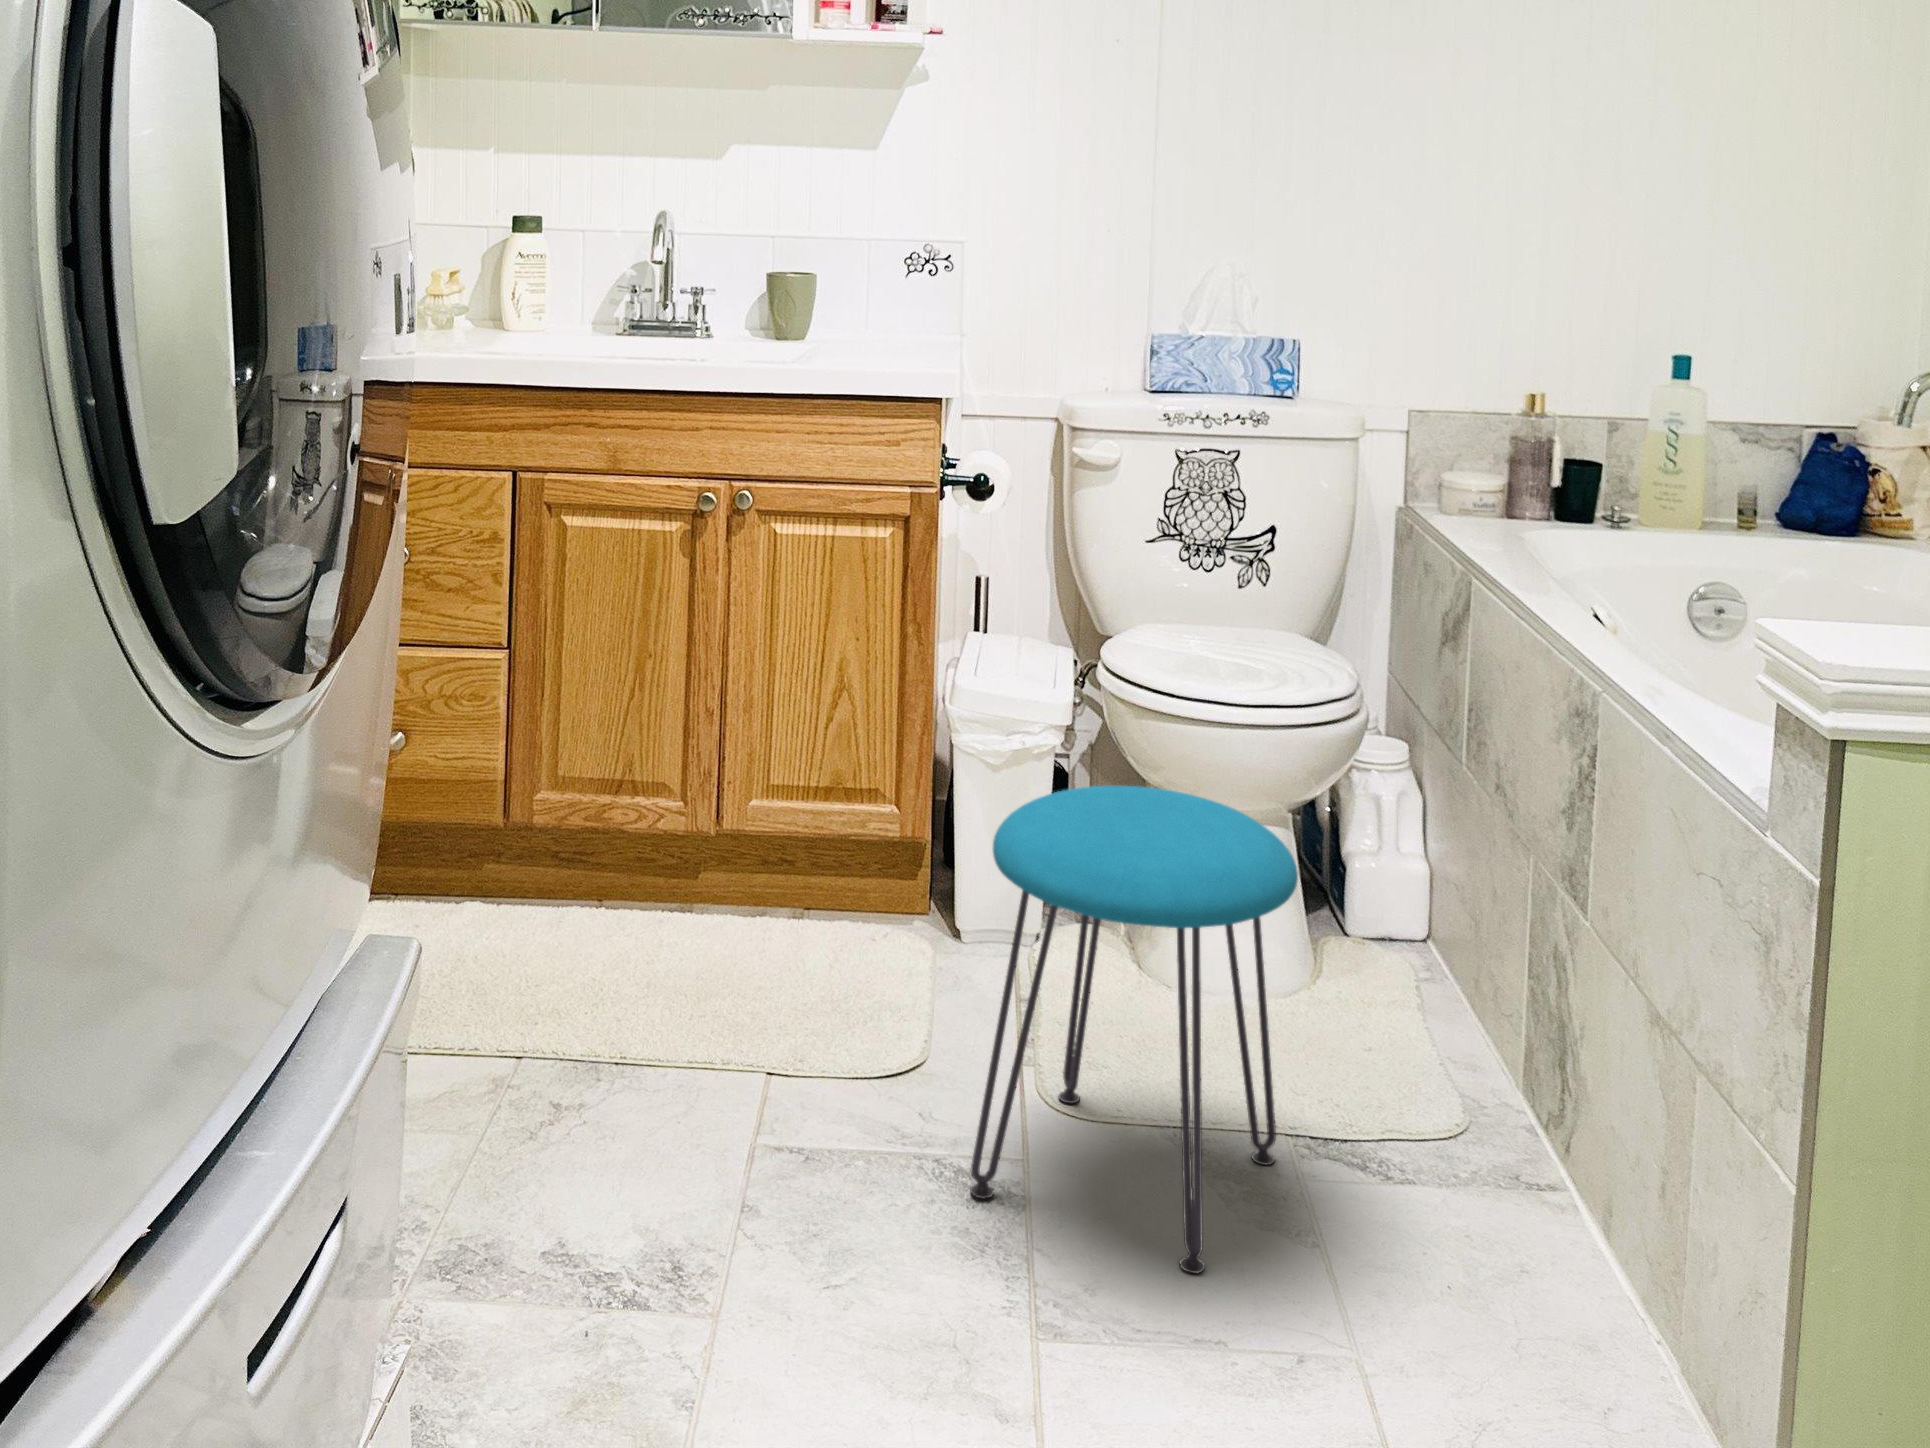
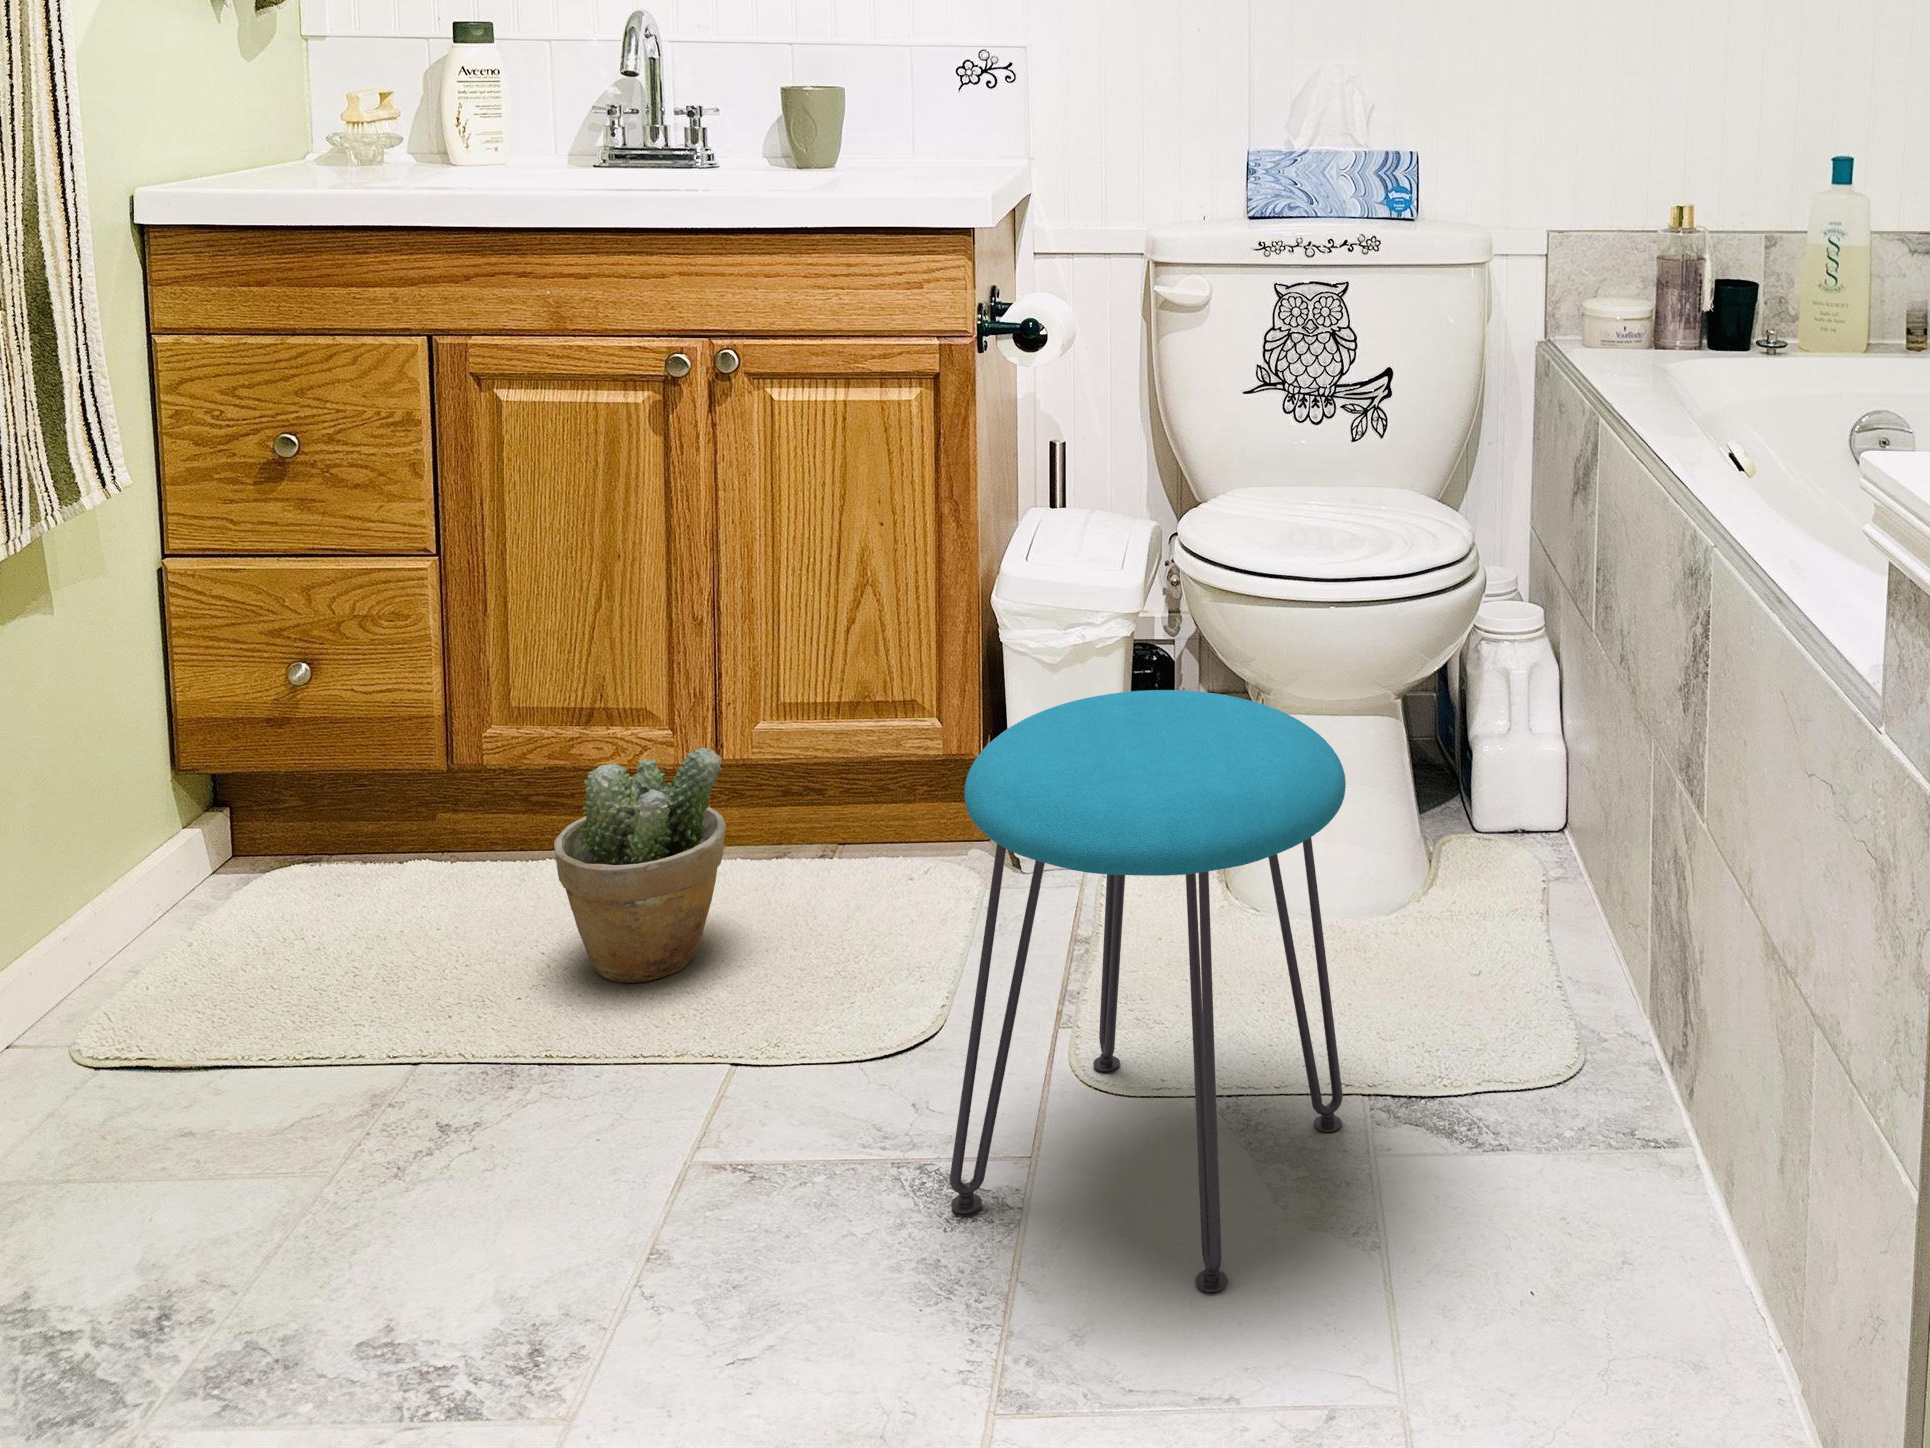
potted plant: none [612,815,744,1005] -> present [554,748,726,983]

